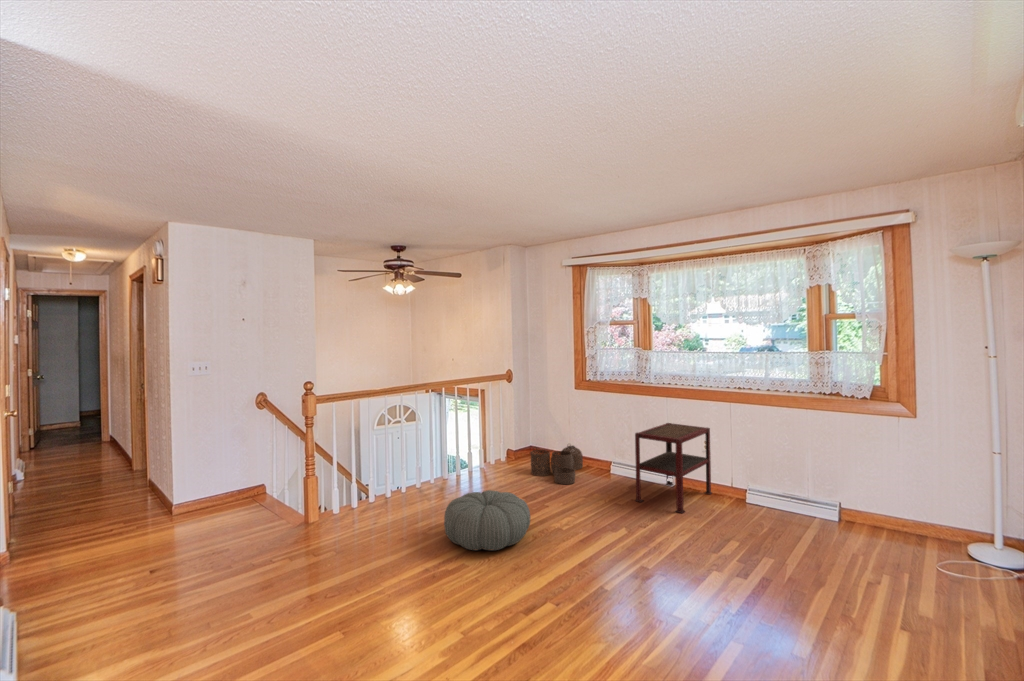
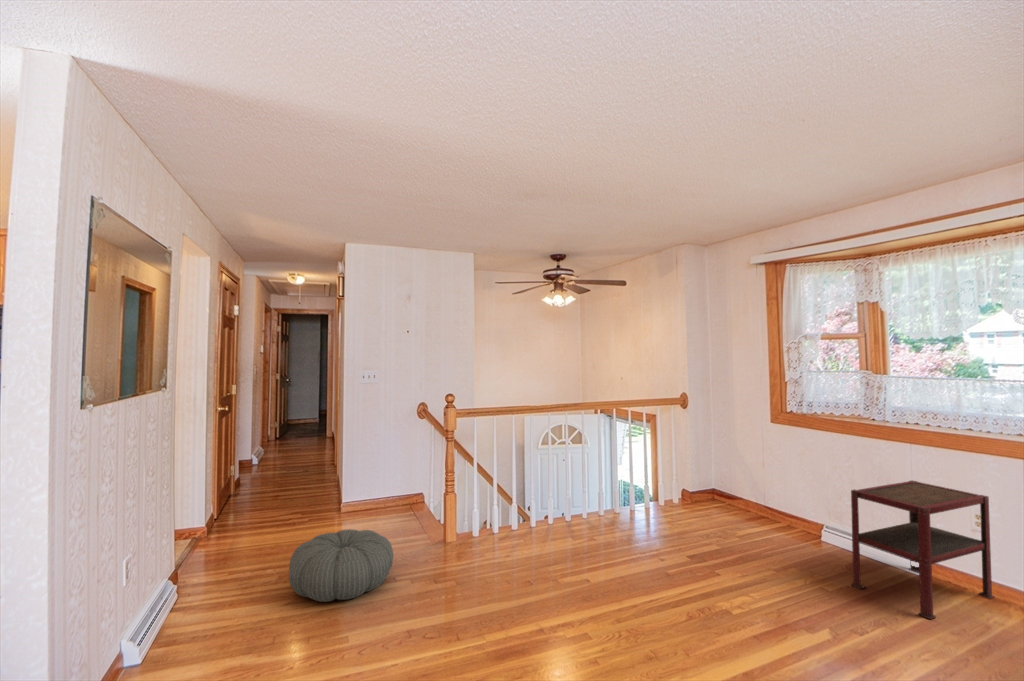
woven basket: present [530,445,583,484] -> none [705,490,781,544]
pouf: present [444,490,530,550] -> present [289,529,393,602]

